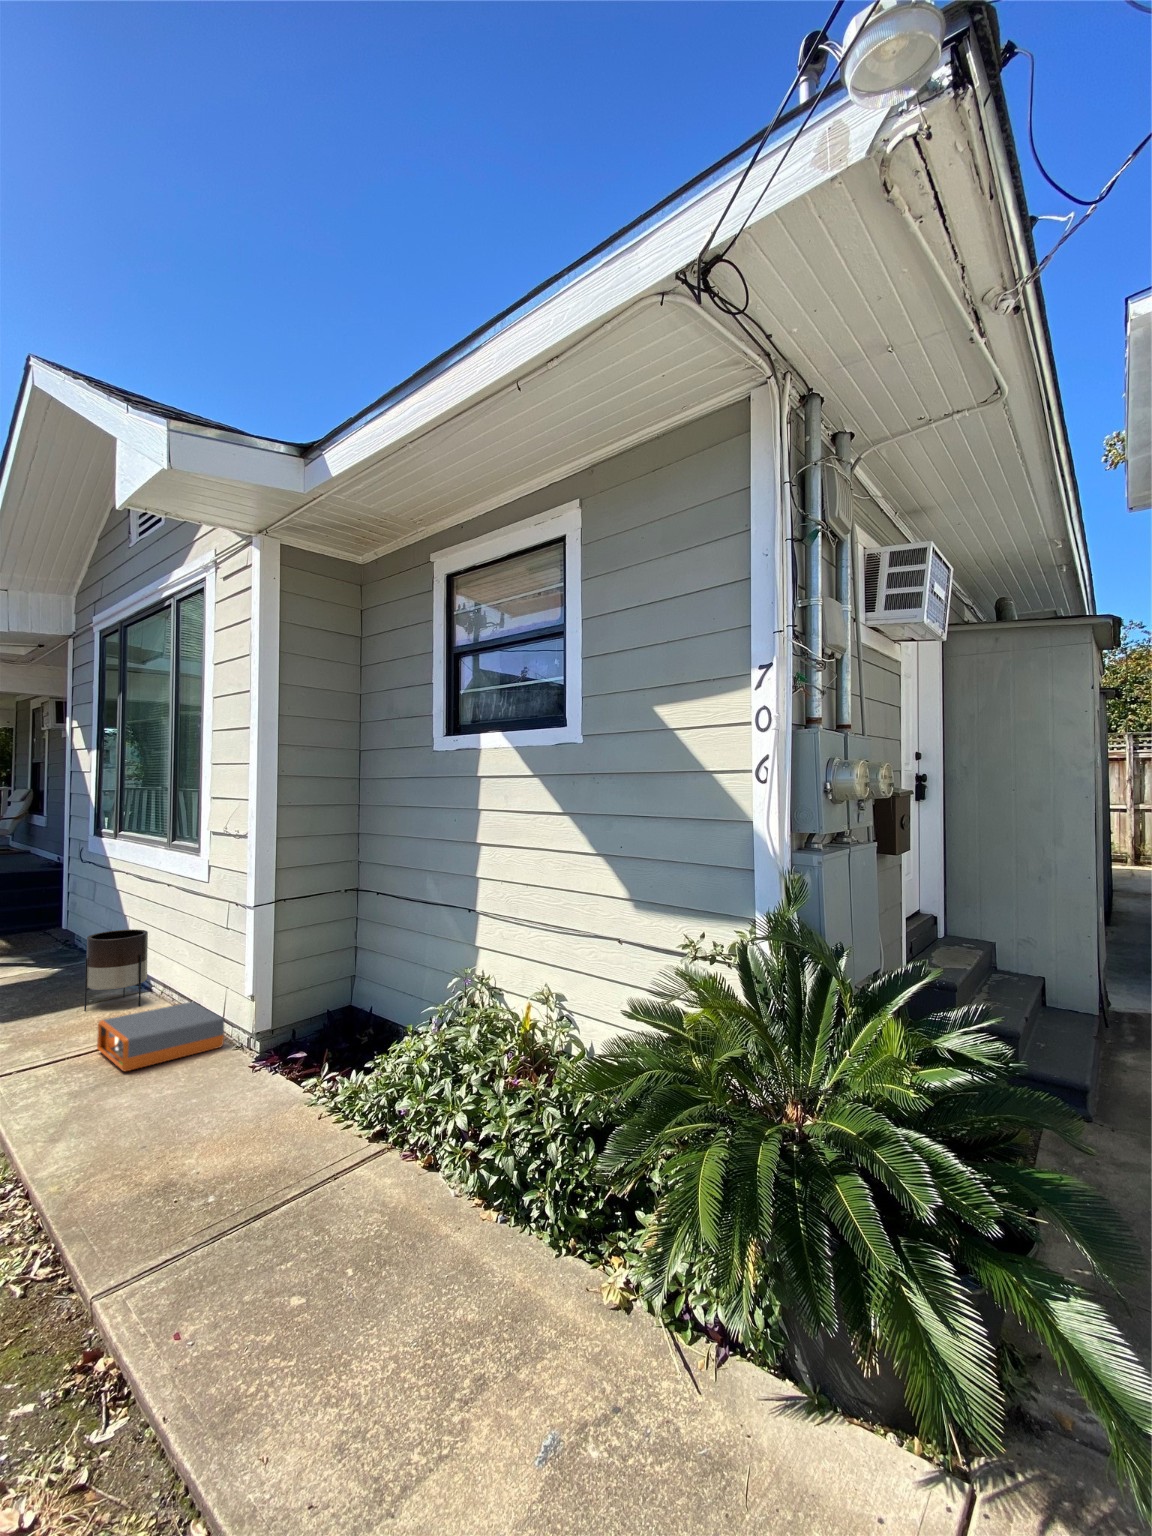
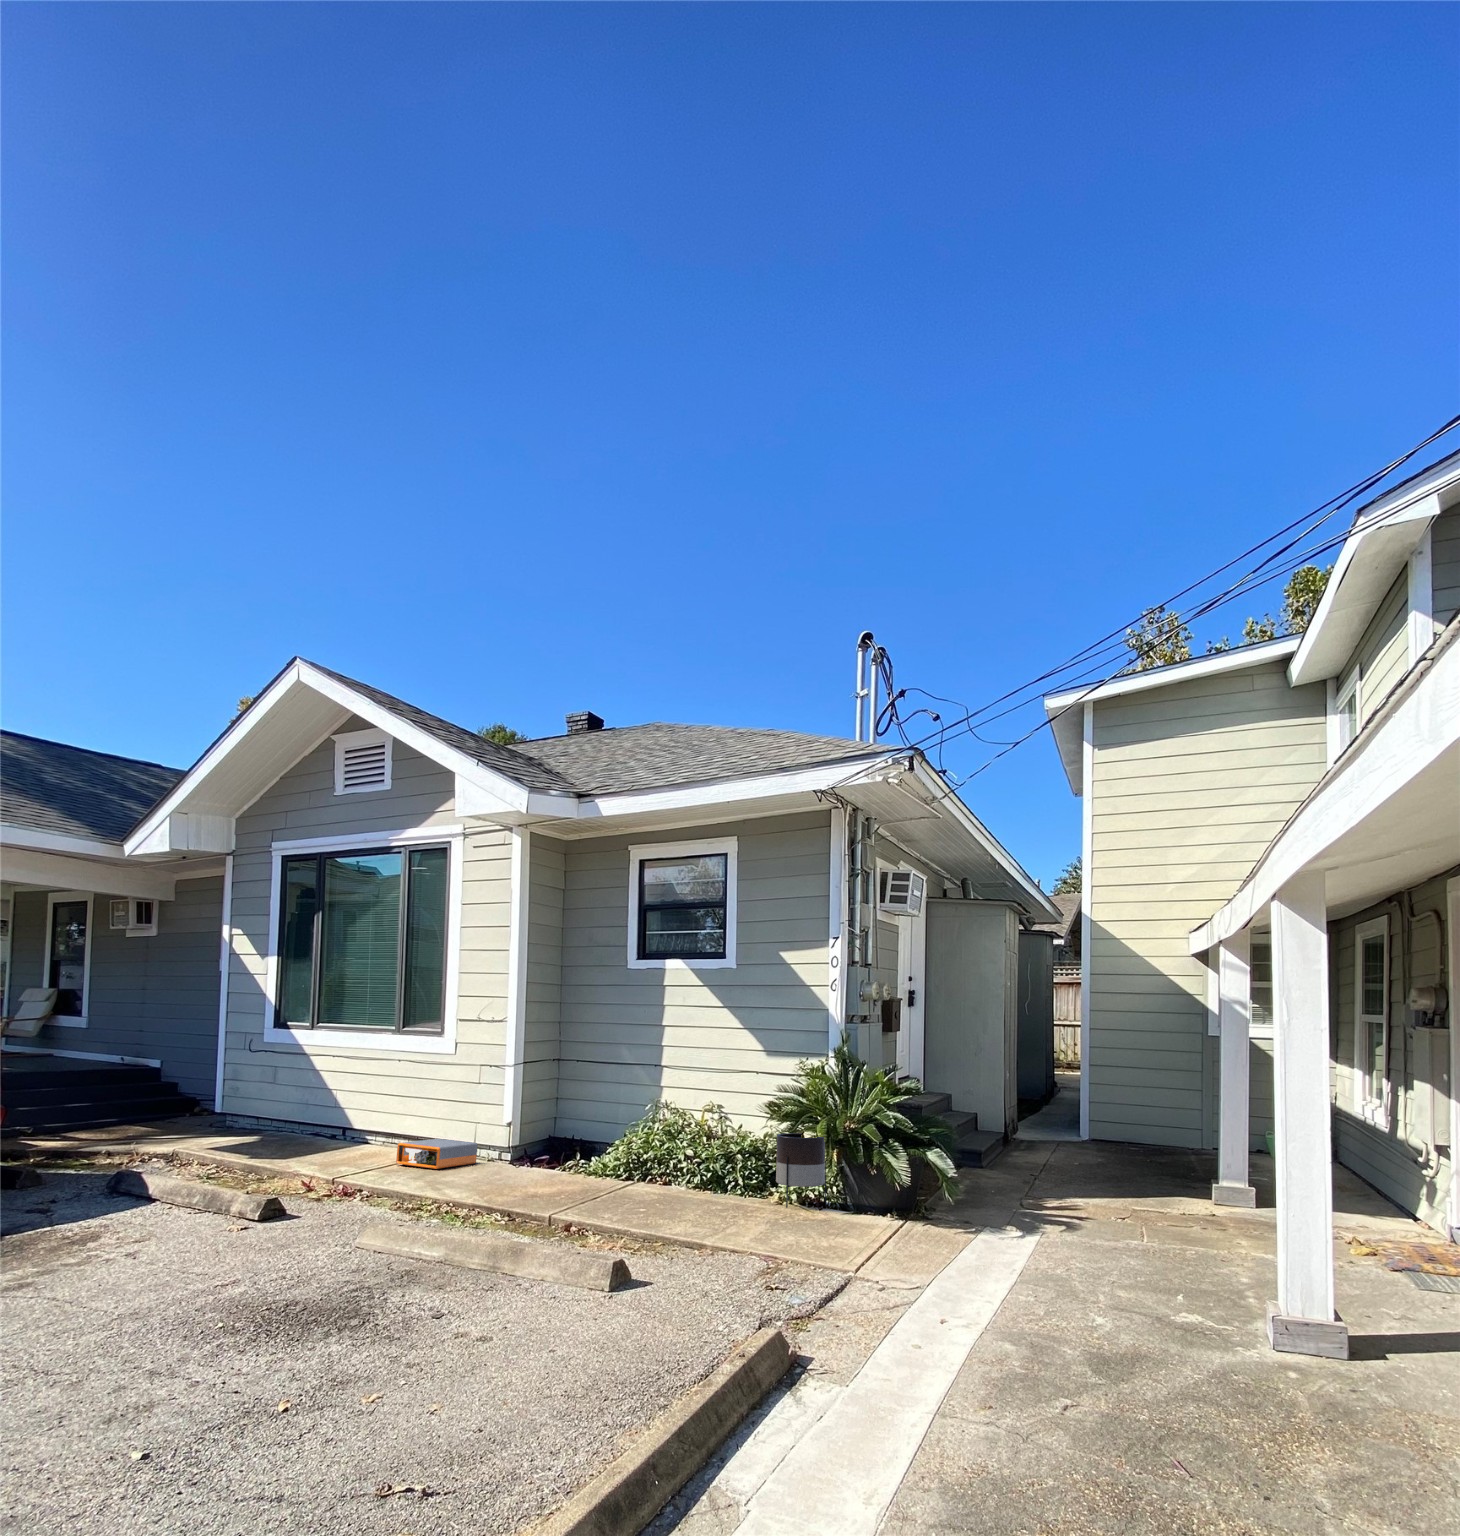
planter: present [84,929,148,1011] -> present [776,1133,827,1208]

